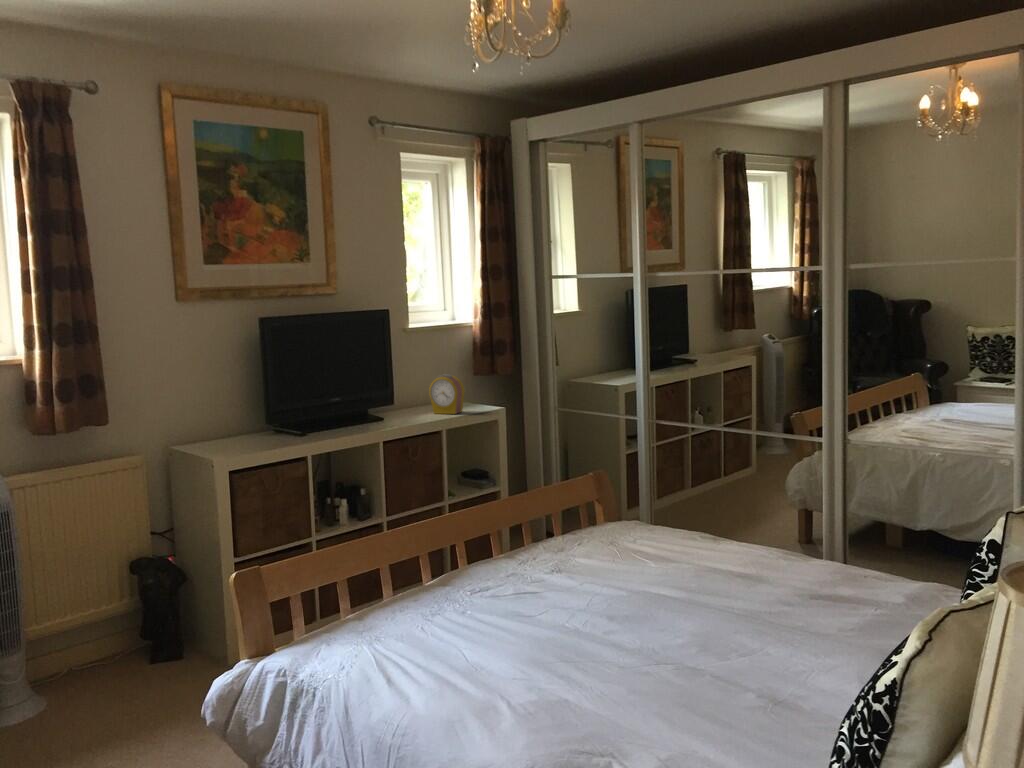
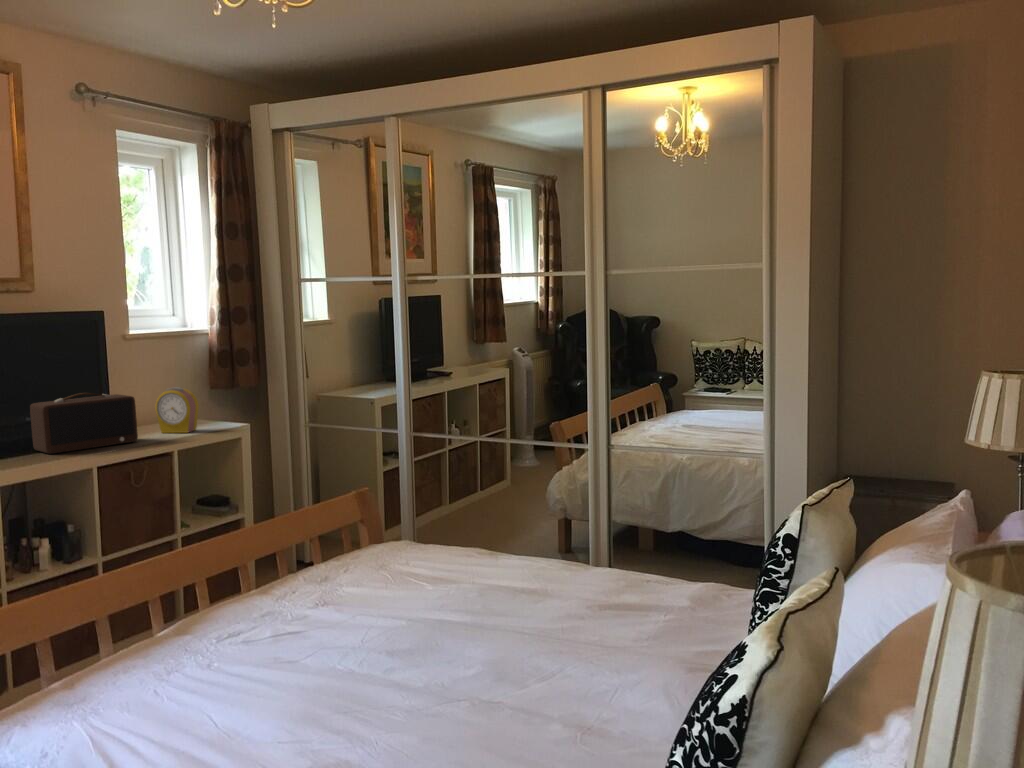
speaker: none [332,379,415,429] -> present [30,393,138,454]

